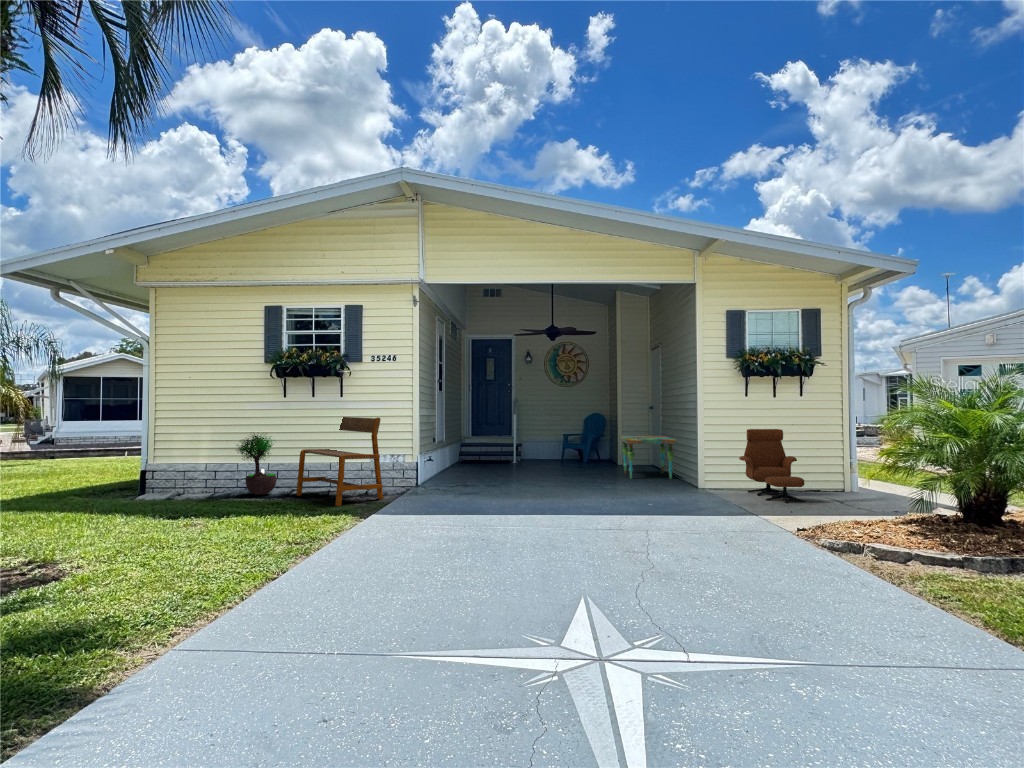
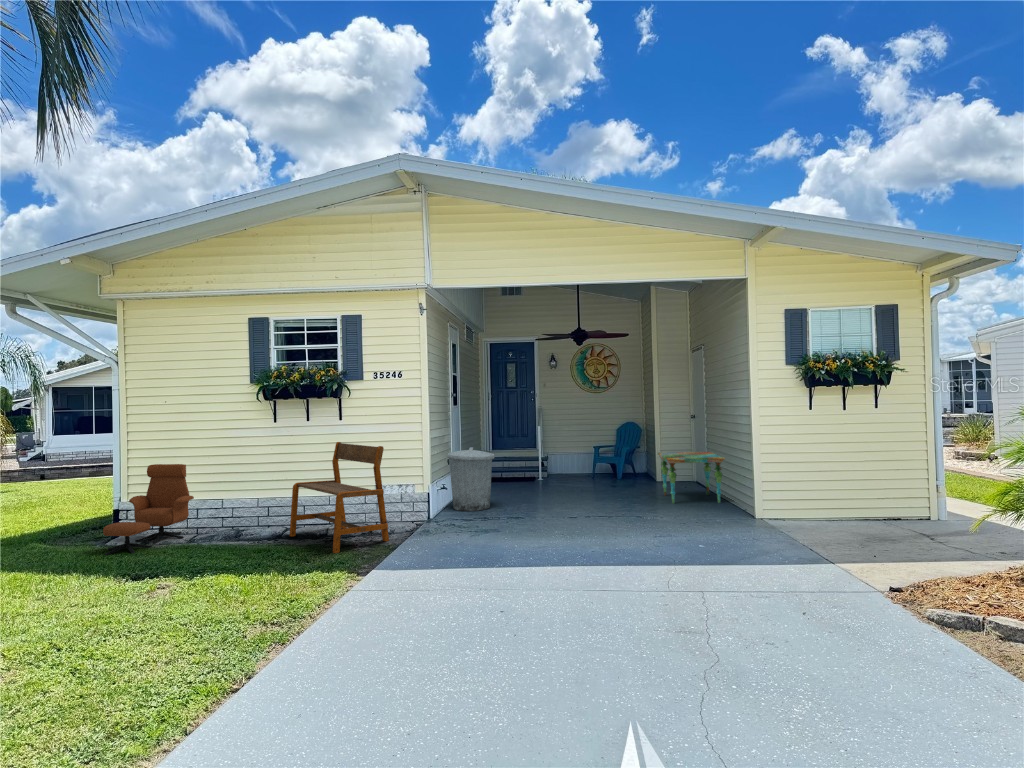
trash can: none [435,426,476,481] -> present [448,447,494,511]
lounge chair: present [739,429,805,503] -> present [103,464,194,555]
potted tree: present [236,434,276,495] -> none [217,461,267,537]

